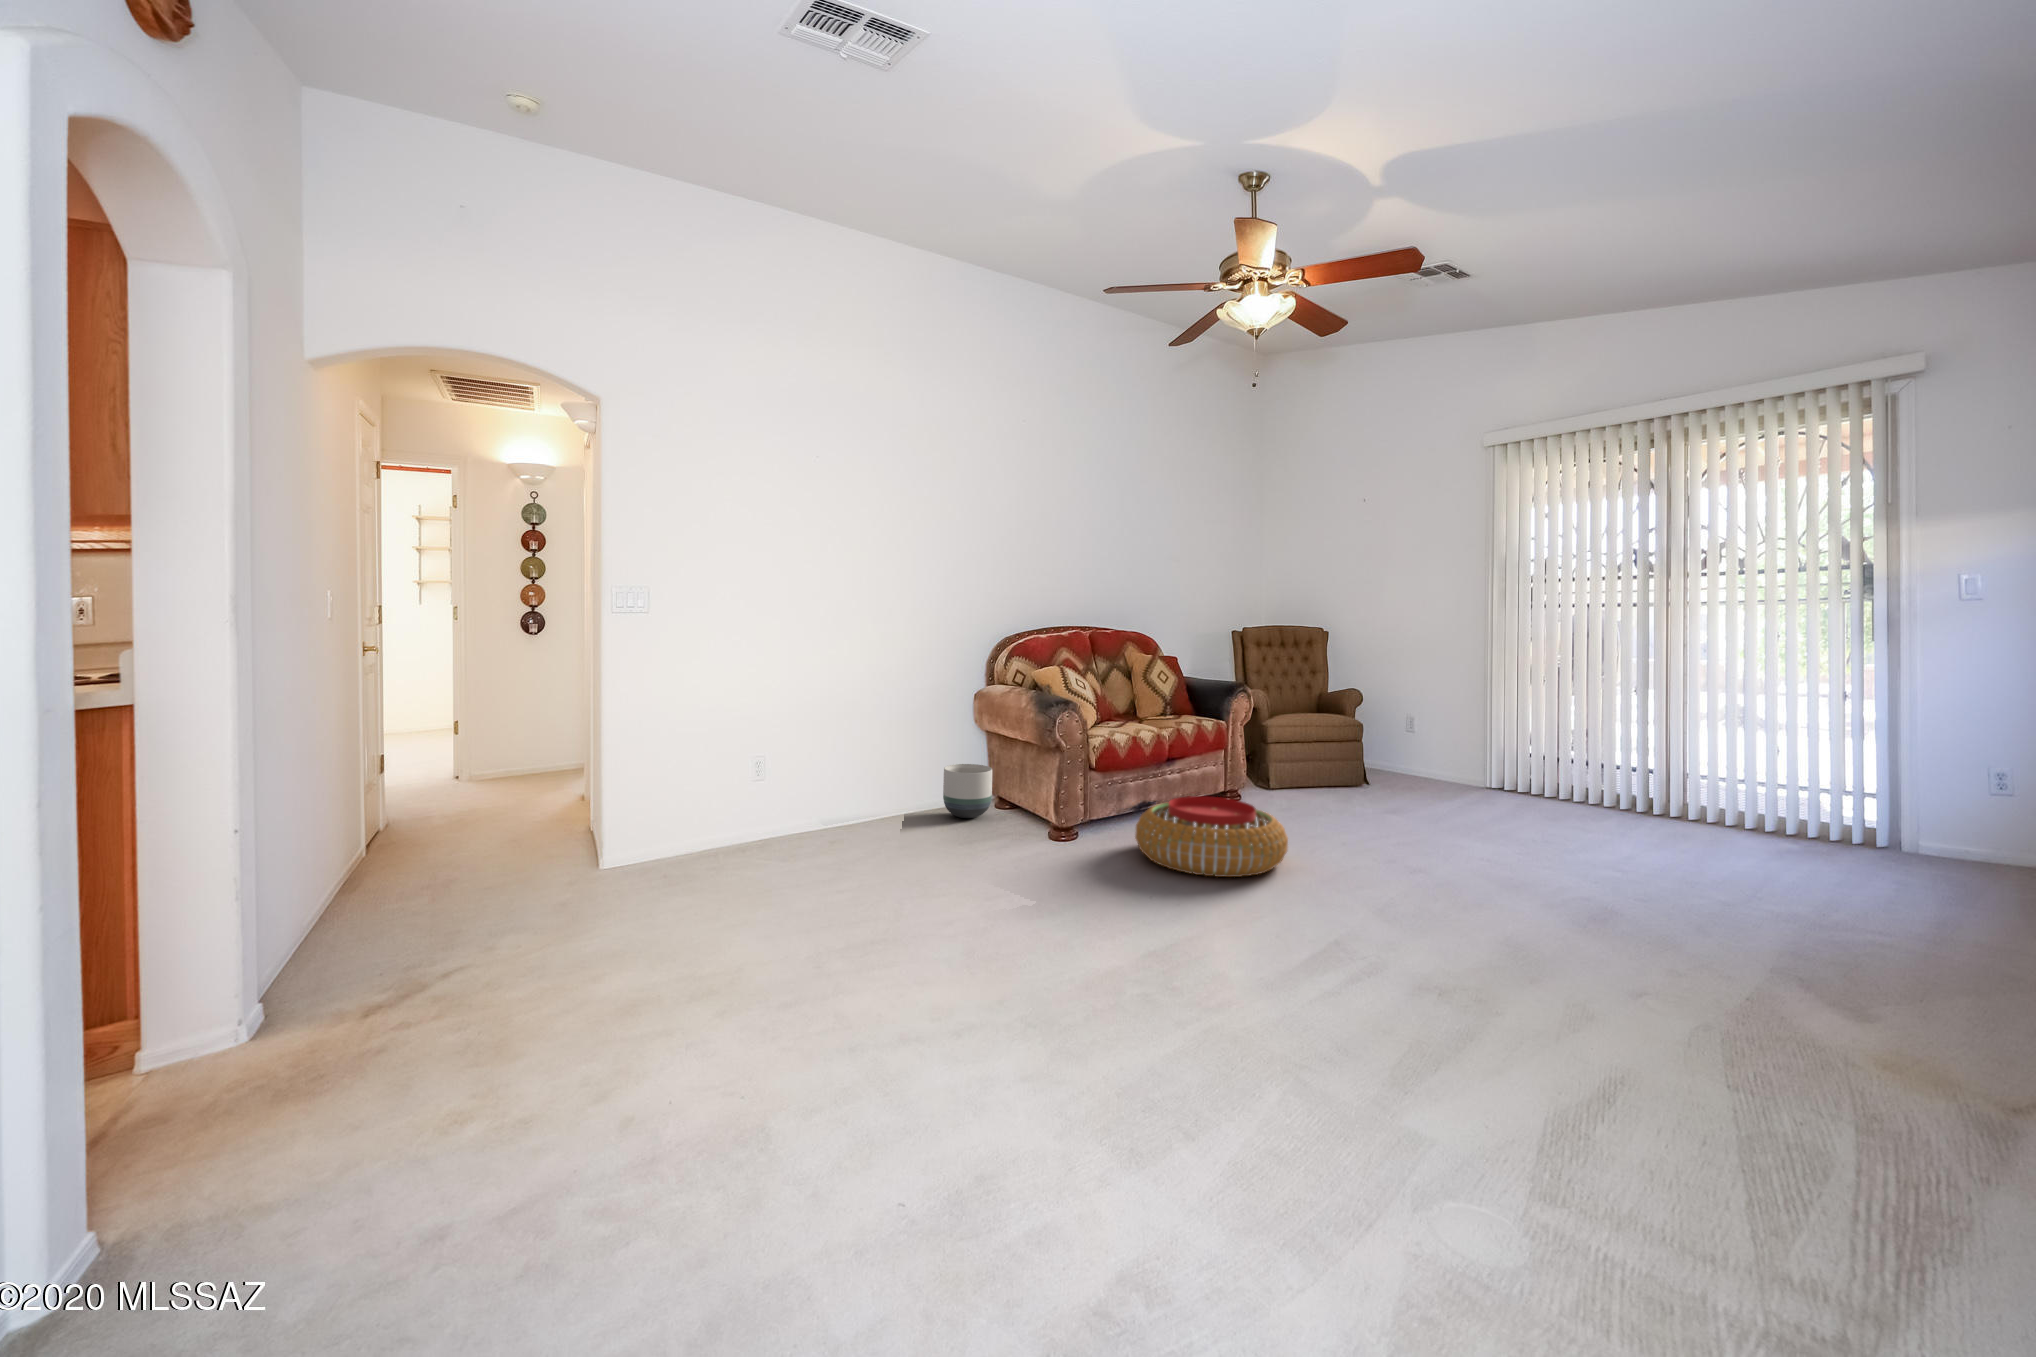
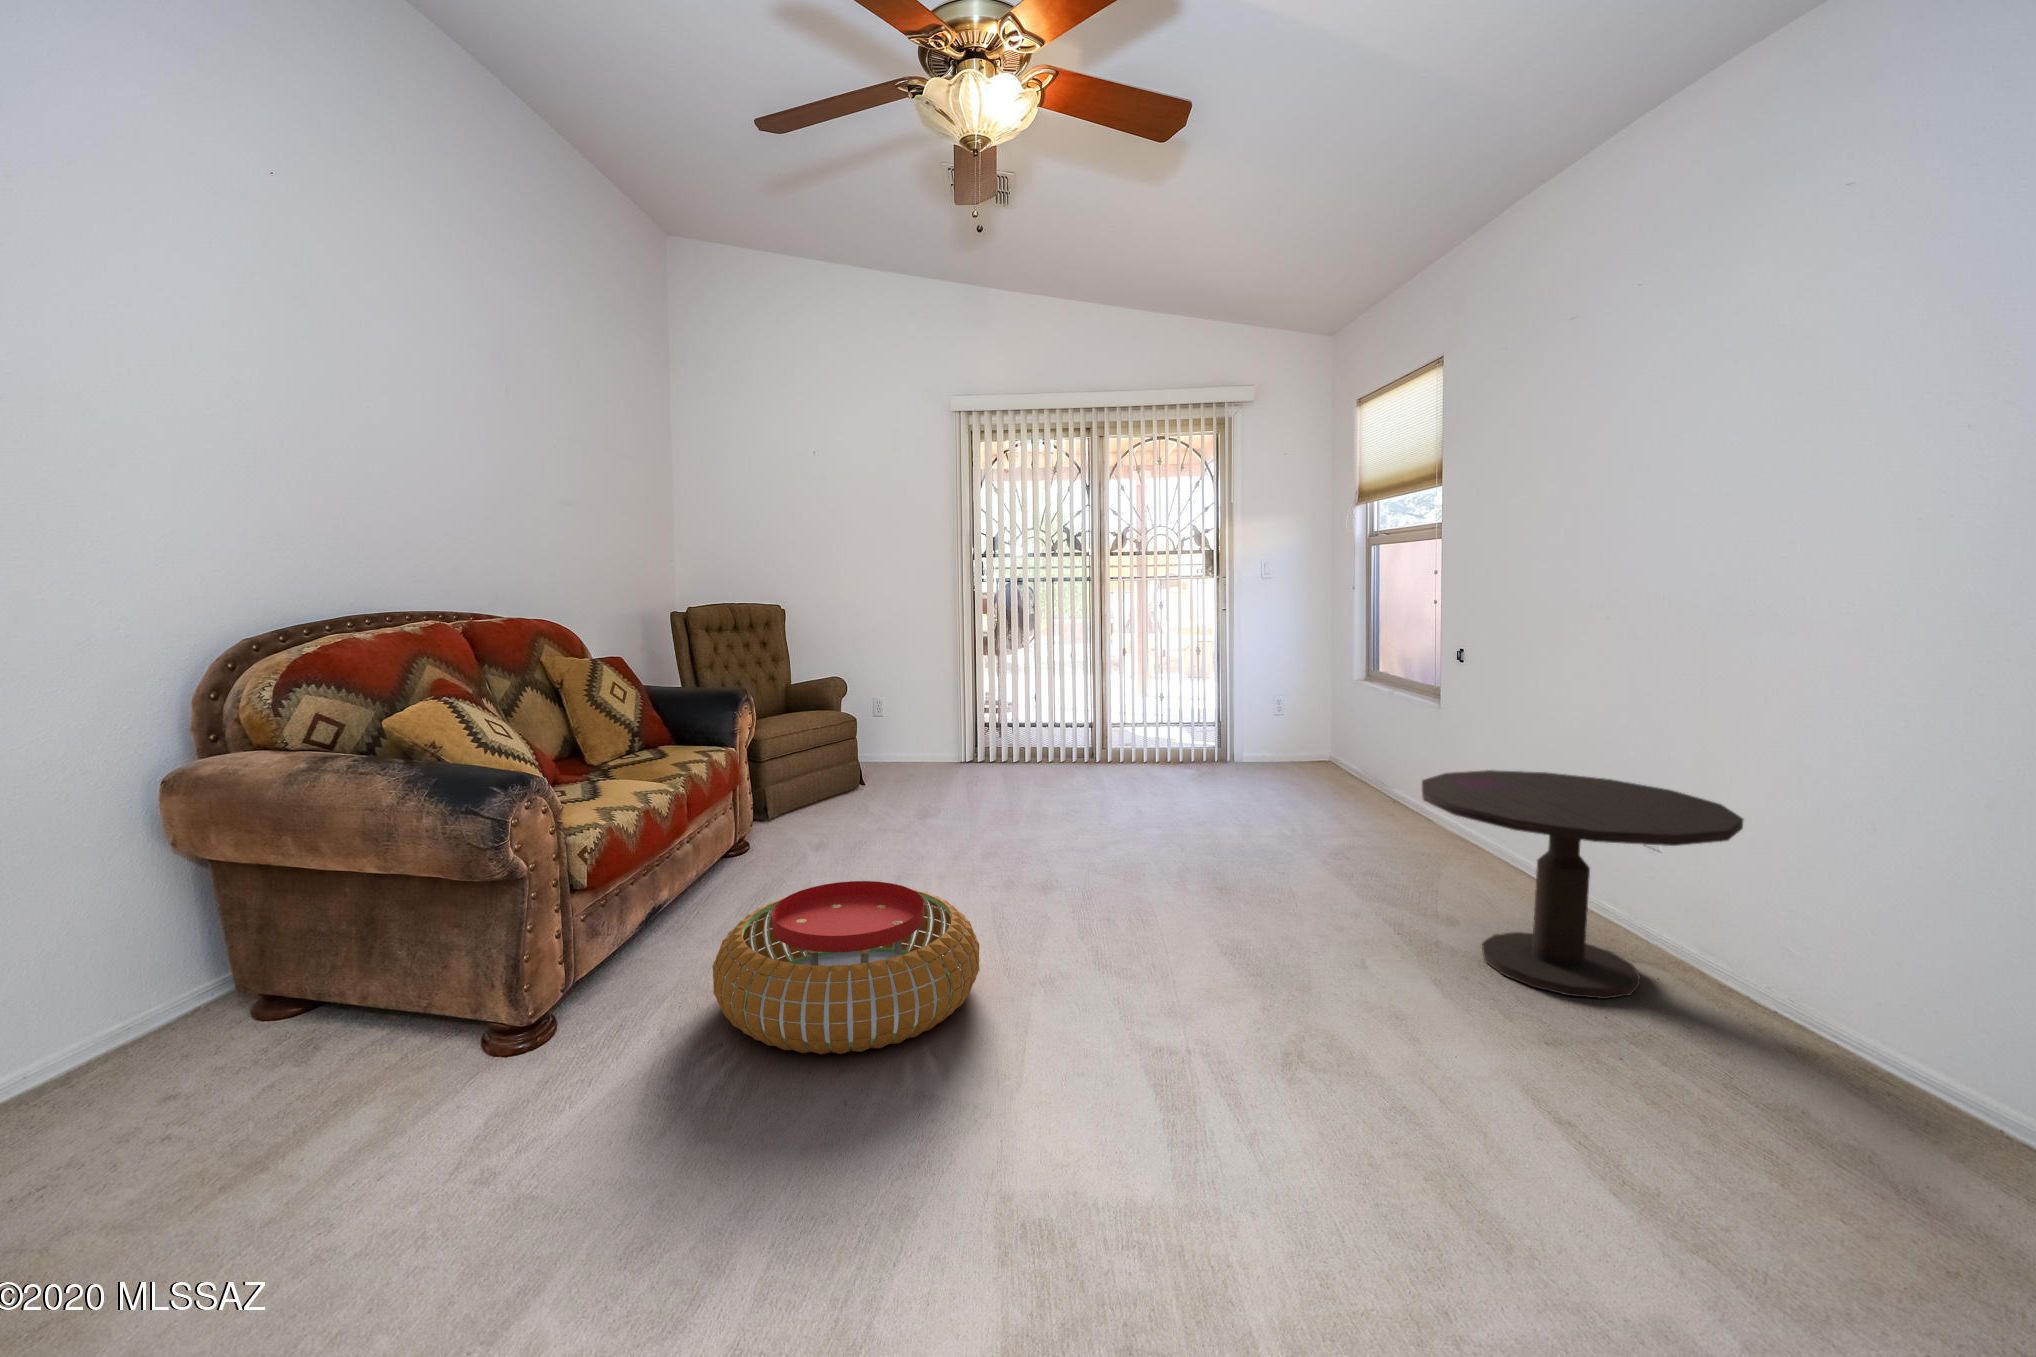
planter: present [943,764,992,818] -> none [142,940,308,1090]
side table: none [1634,809,1947,1017] -> present [1422,770,1743,999]

